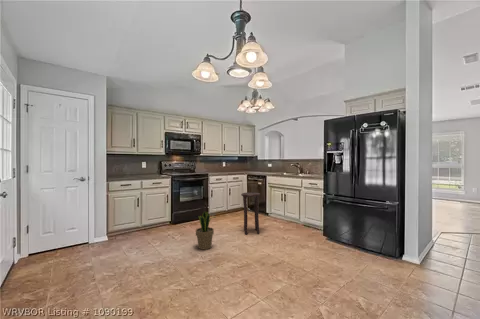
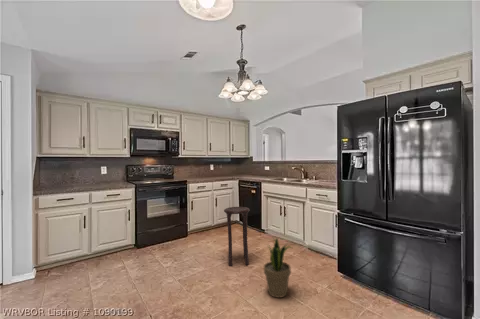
potted plant: present [196,212,215,250] -> present [264,239,291,297]

